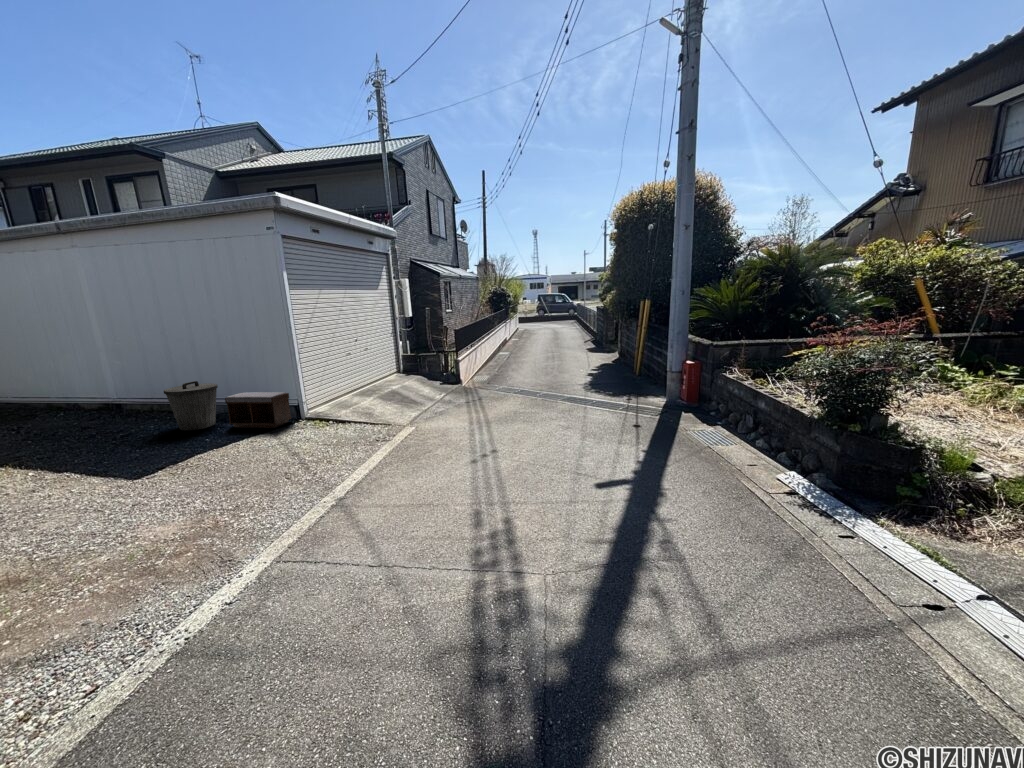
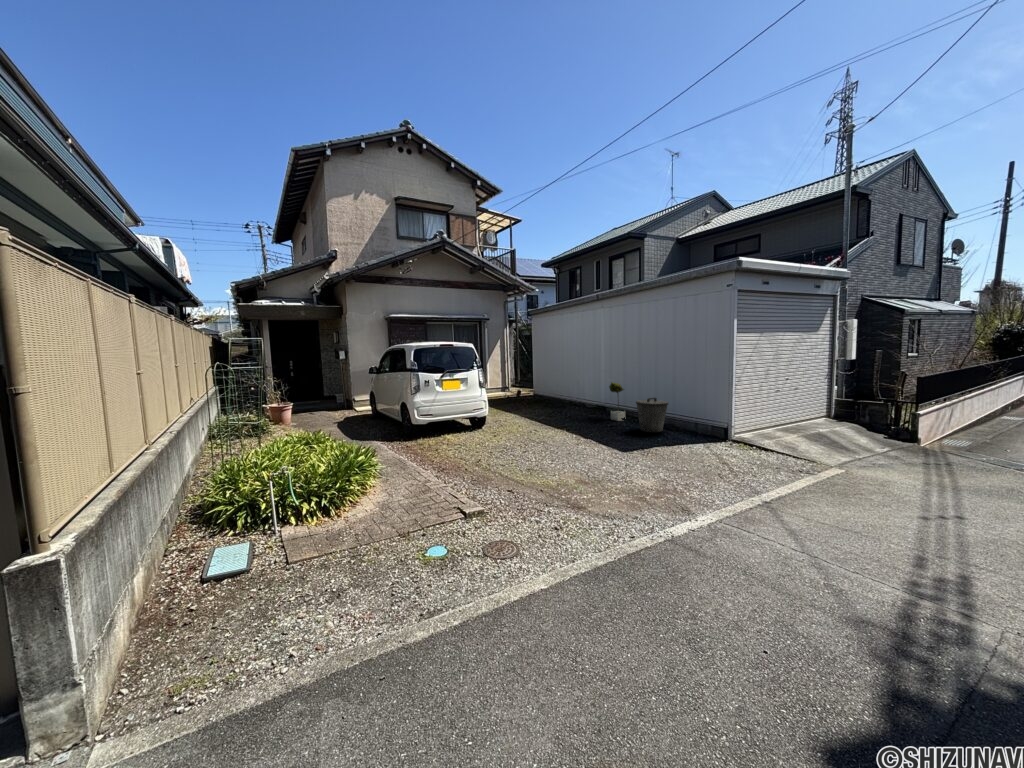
potted tree: none [116,366,157,422] -> present [609,382,626,421]
bench: present [225,392,292,428] -> none [673,411,721,442]

